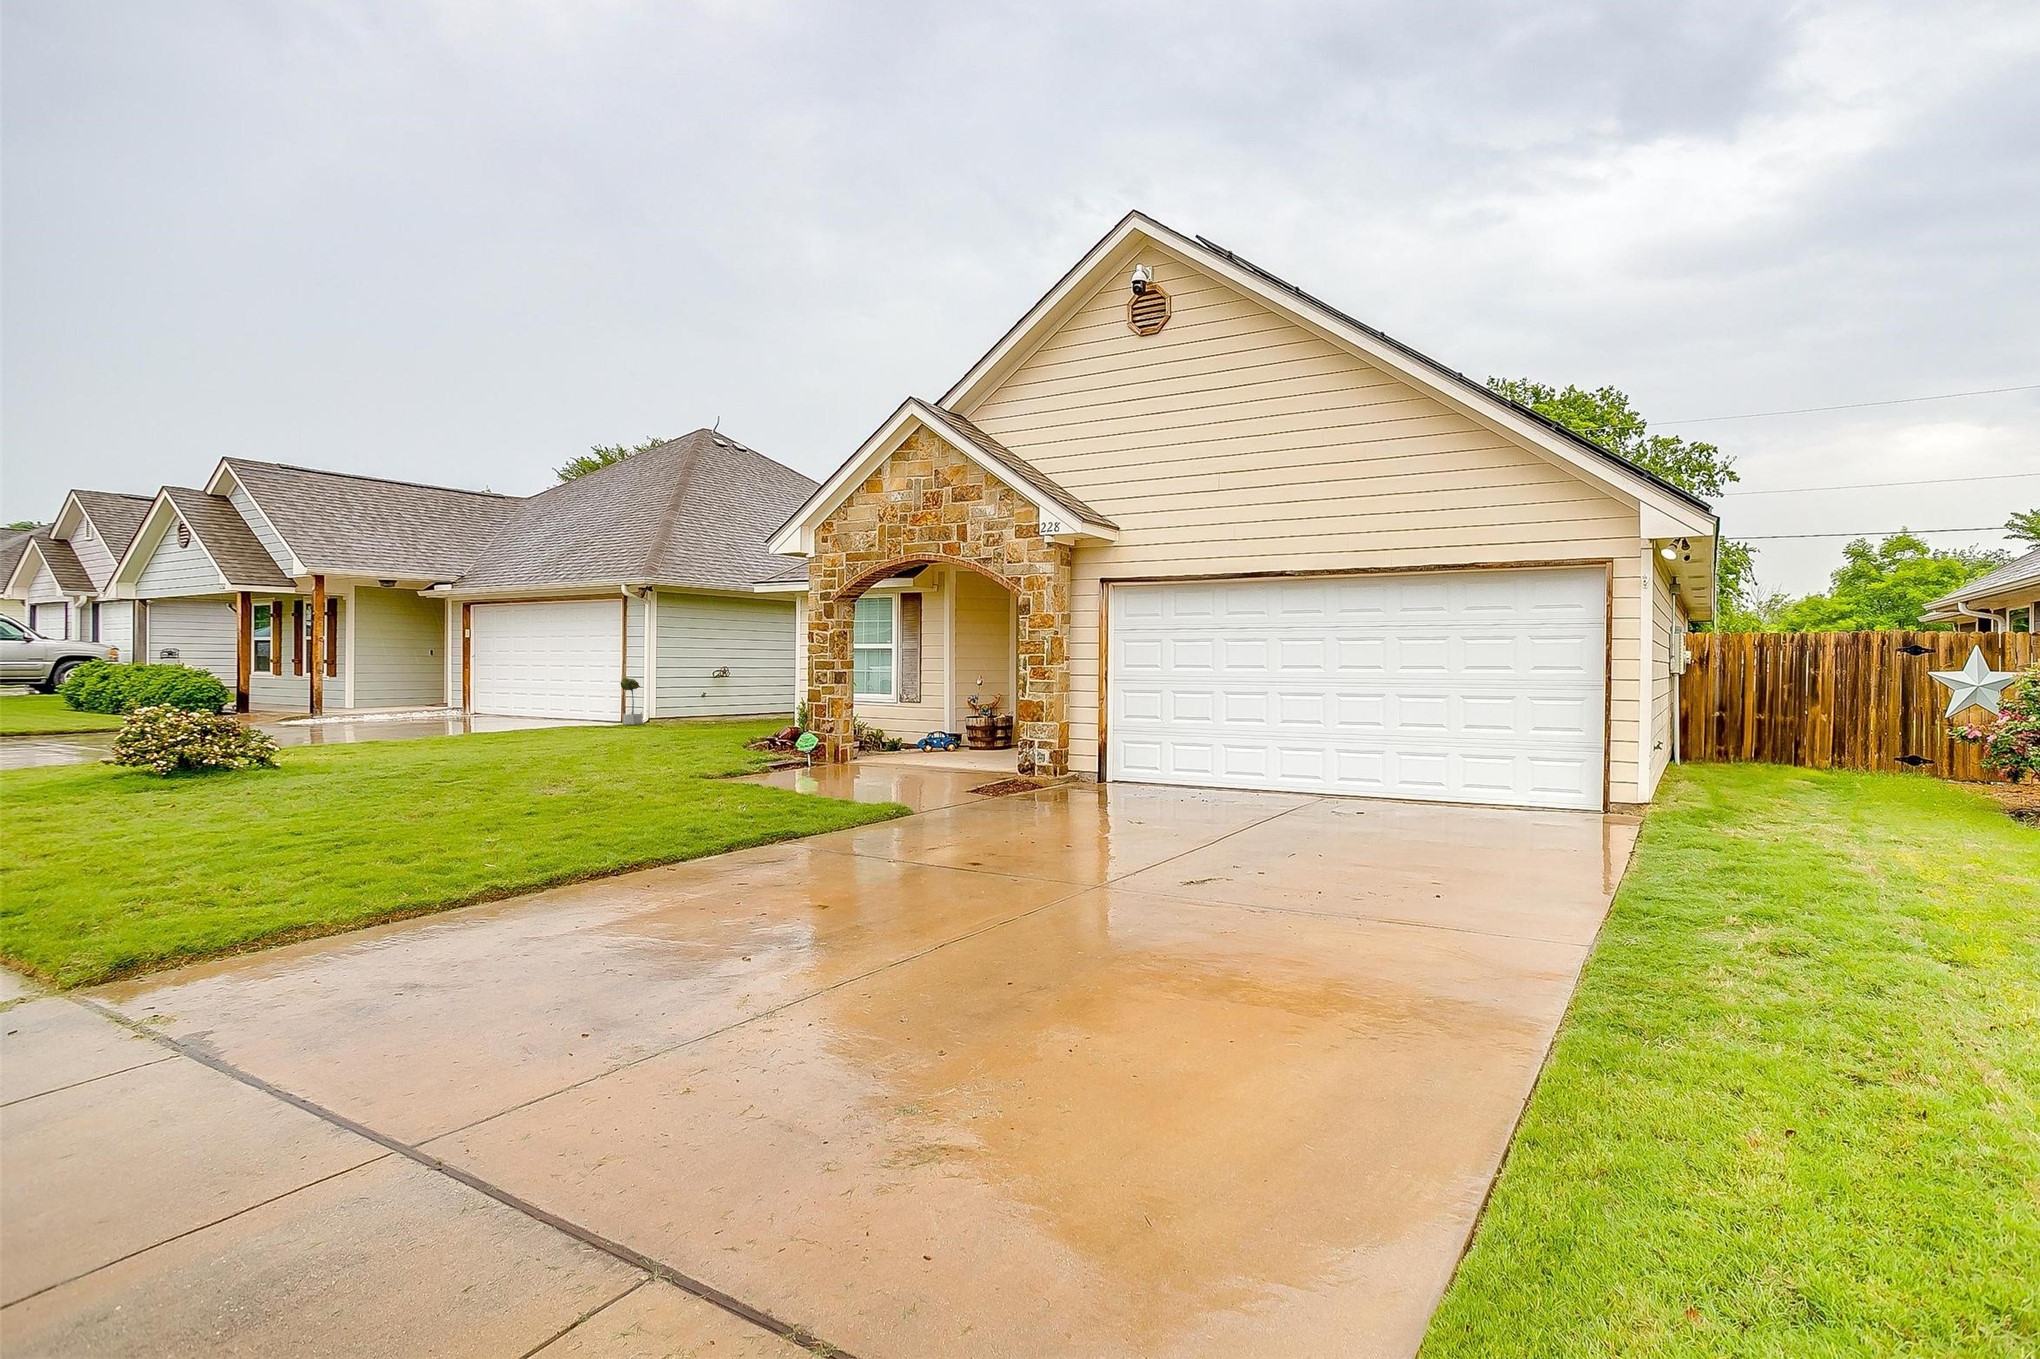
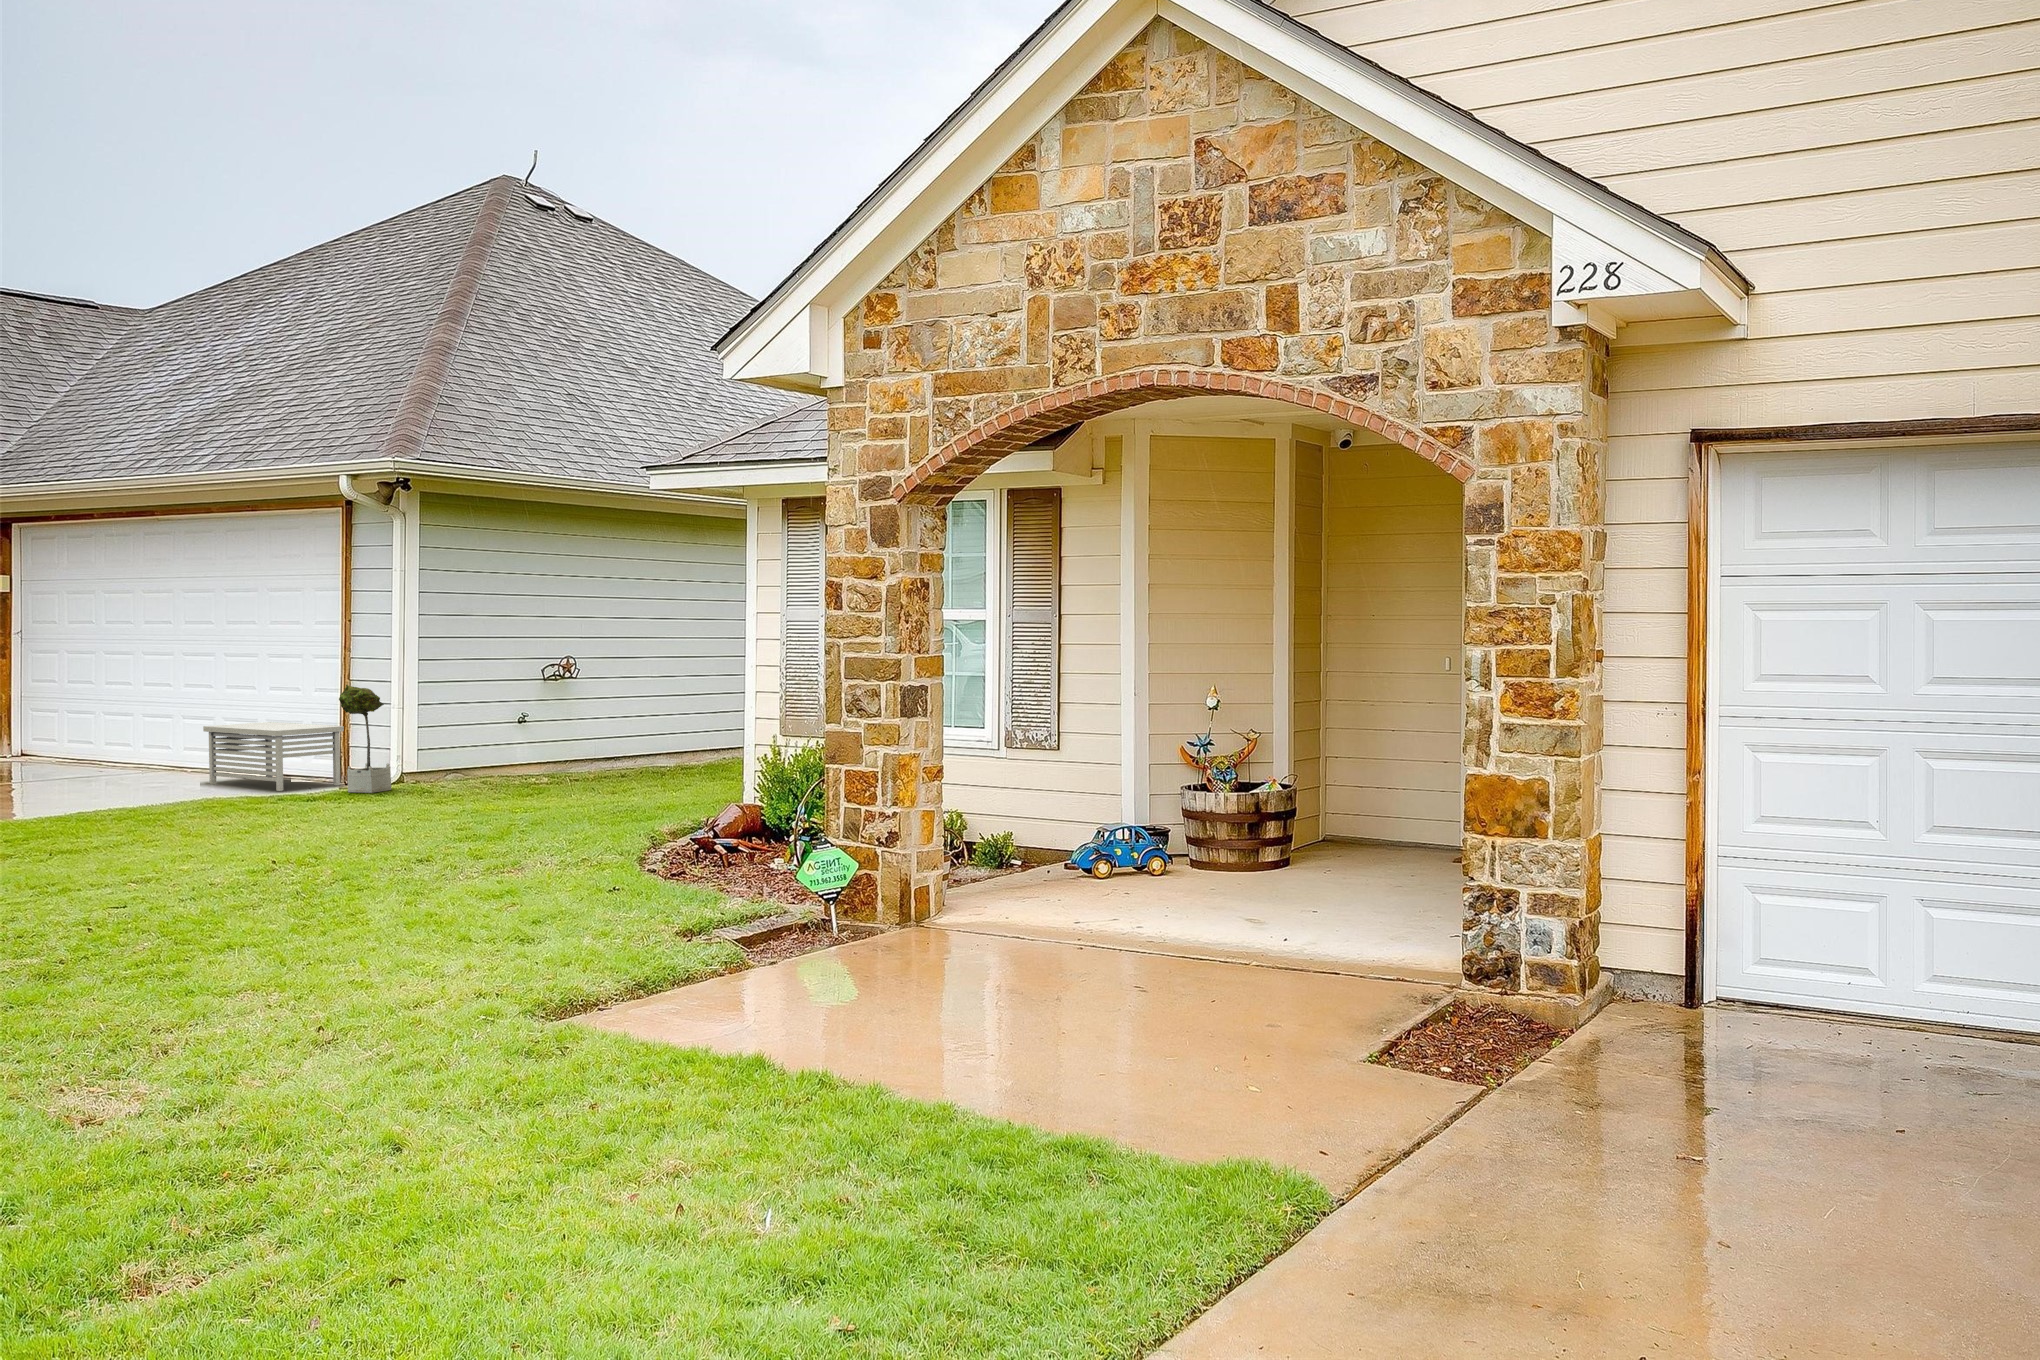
storage bench: none [559,695,622,724] -> present [203,722,344,791]

